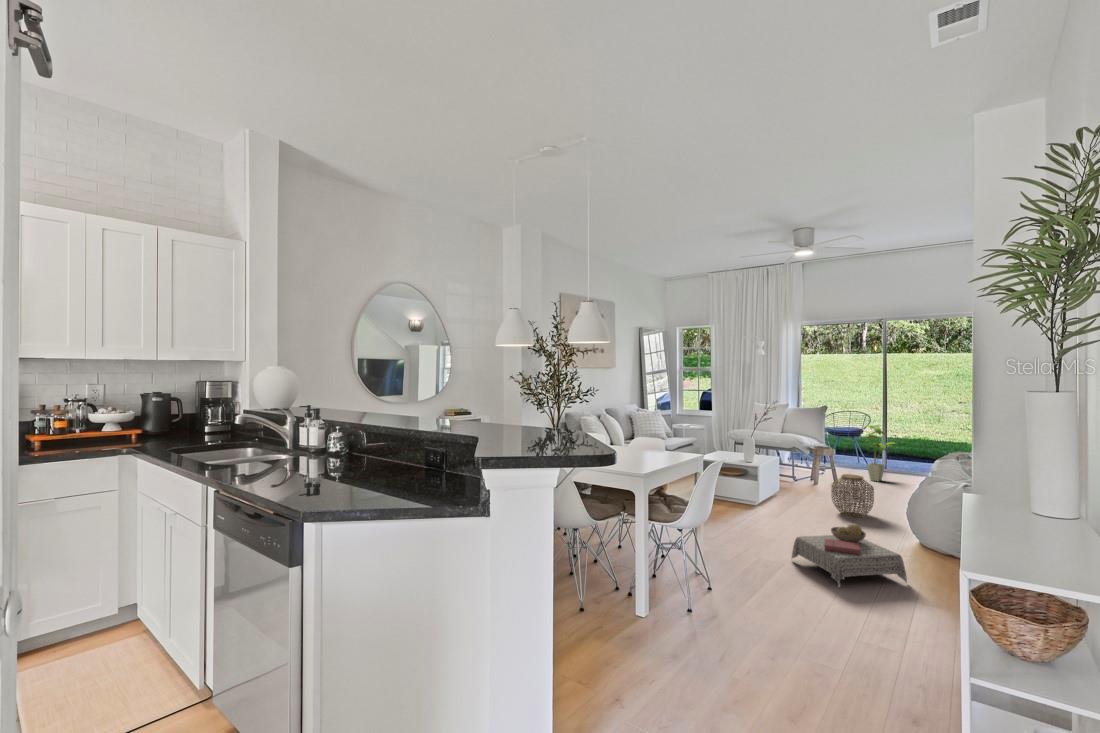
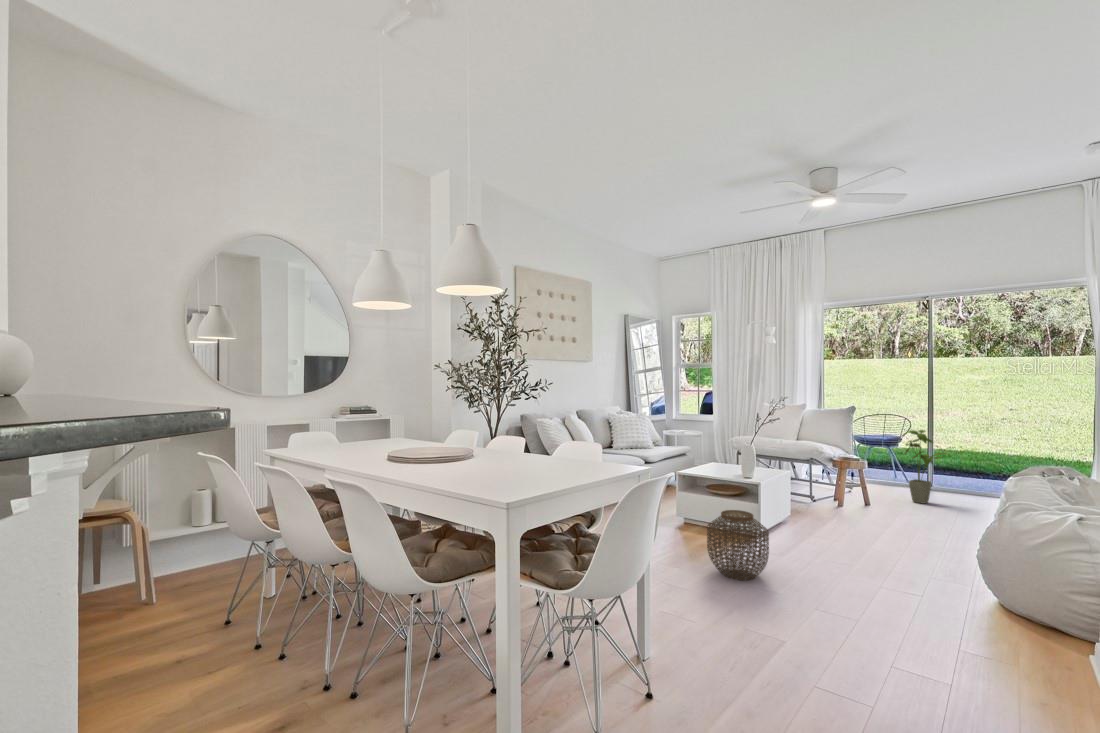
woven basket: present [831,474,874,517] -> present [707,510,769,580]
ottoman: present [792,523,907,588] -> none [798,578,997,699]

